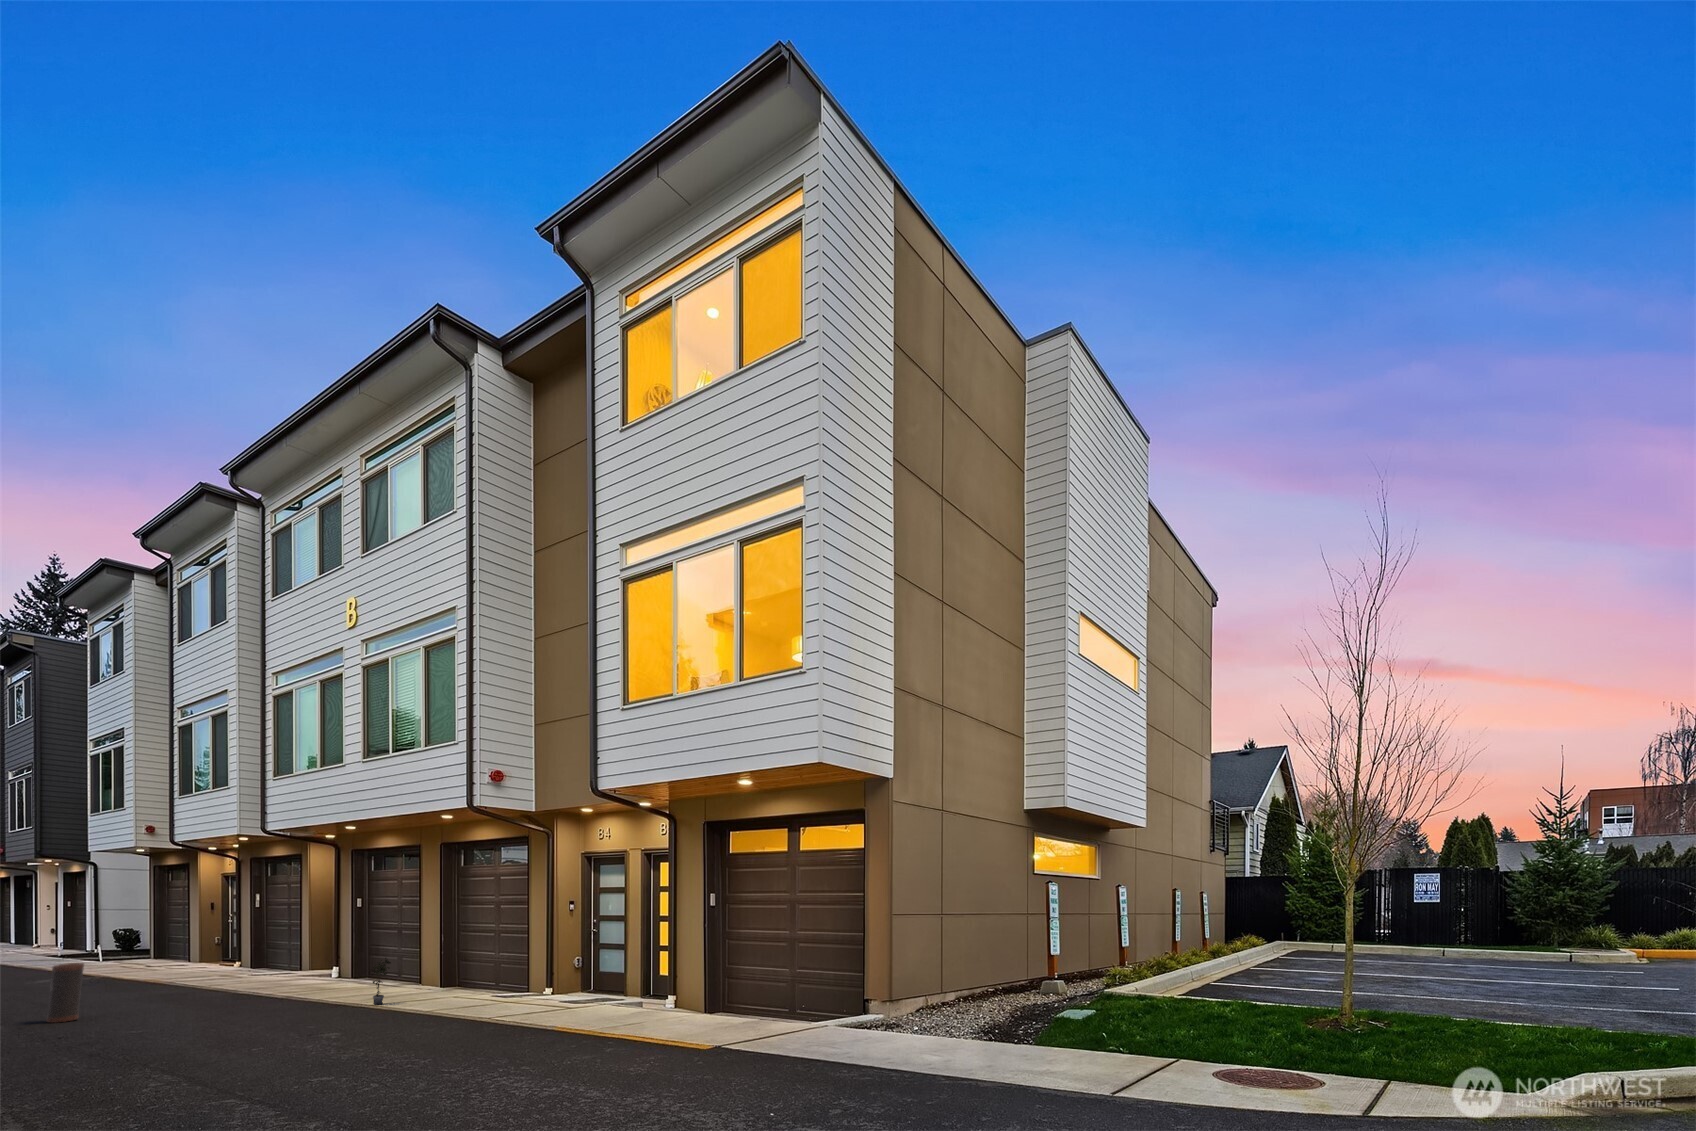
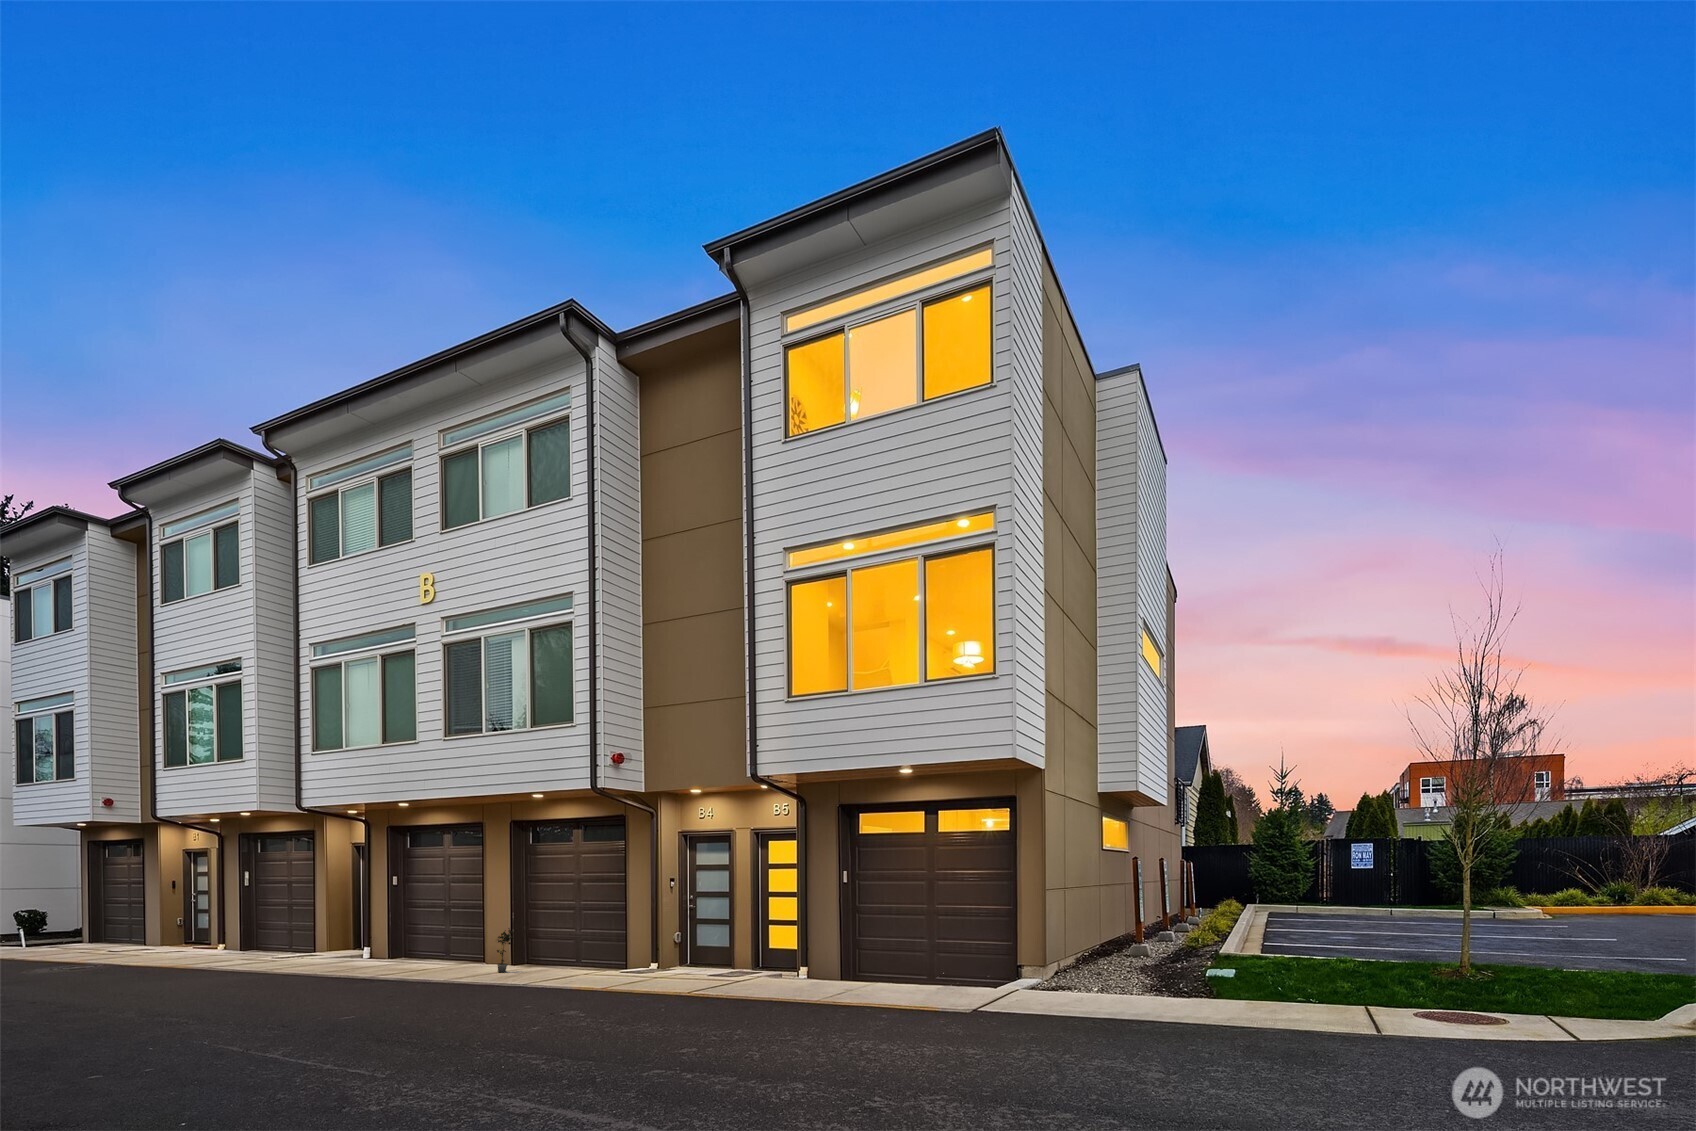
trash can: present [46,963,84,1023] -> none [180,928,215,986]

